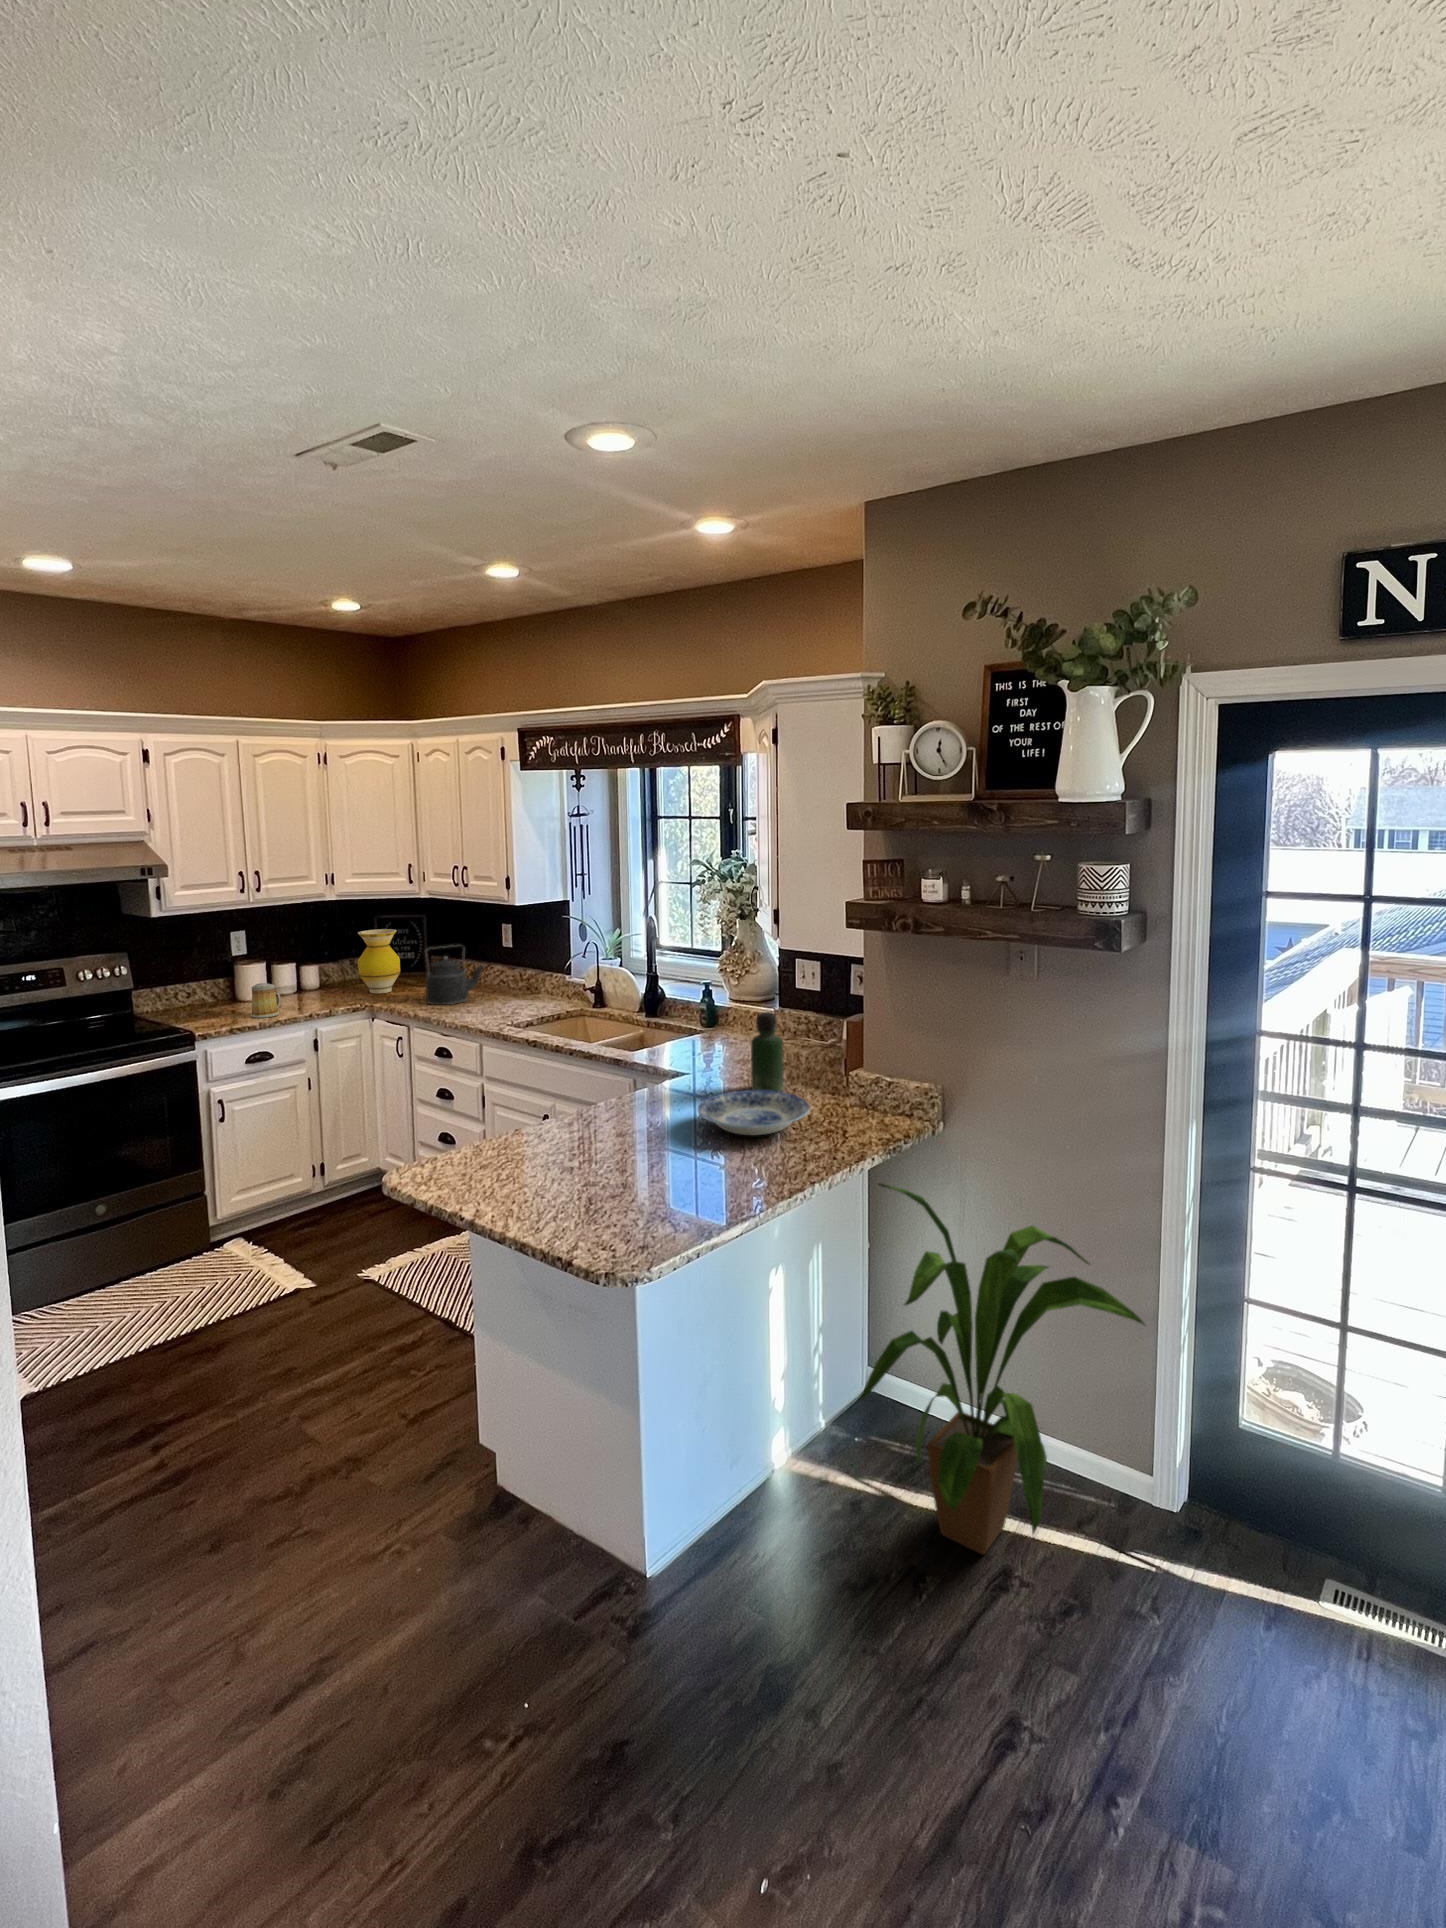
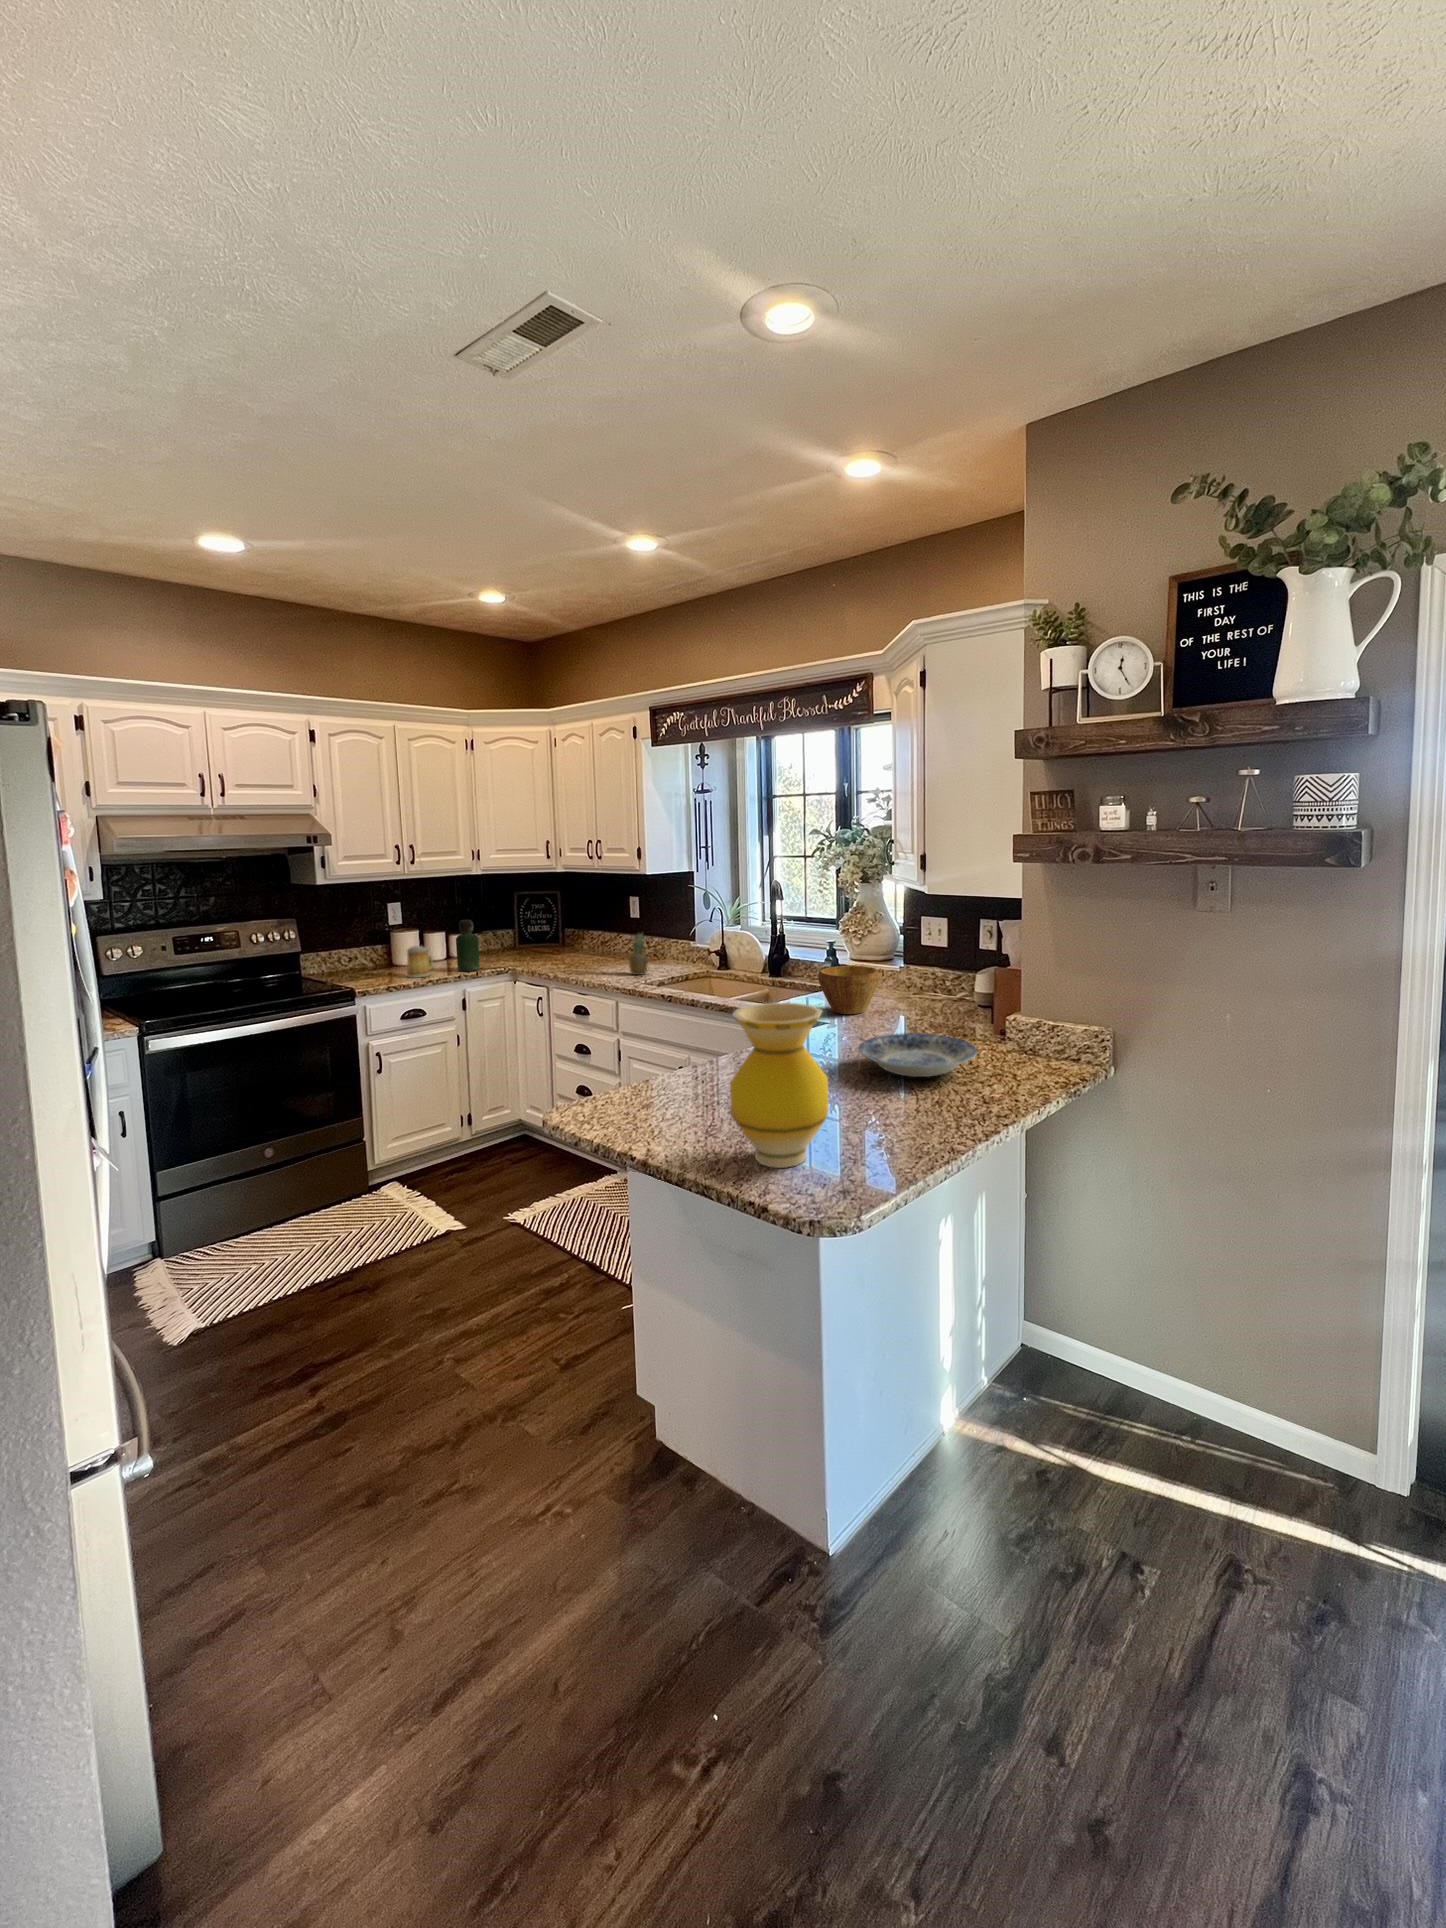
vase: present [358,929,400,994] -> present [730,1003,828,1168]
kettle: present [425,947,484,1005] -> none [562,913,615,968]
fruit: none [497,969,517,1015] -> present [629,934,648,975]
bottle: present [751,1012,784,1092] -> present [456,920,480,971]
bowl: none [682,1014,743,1065] -> present [818,966,879,1014]
house plant: present [858,1183,1144,1554] -> none [1064,1126,1407,1543]

